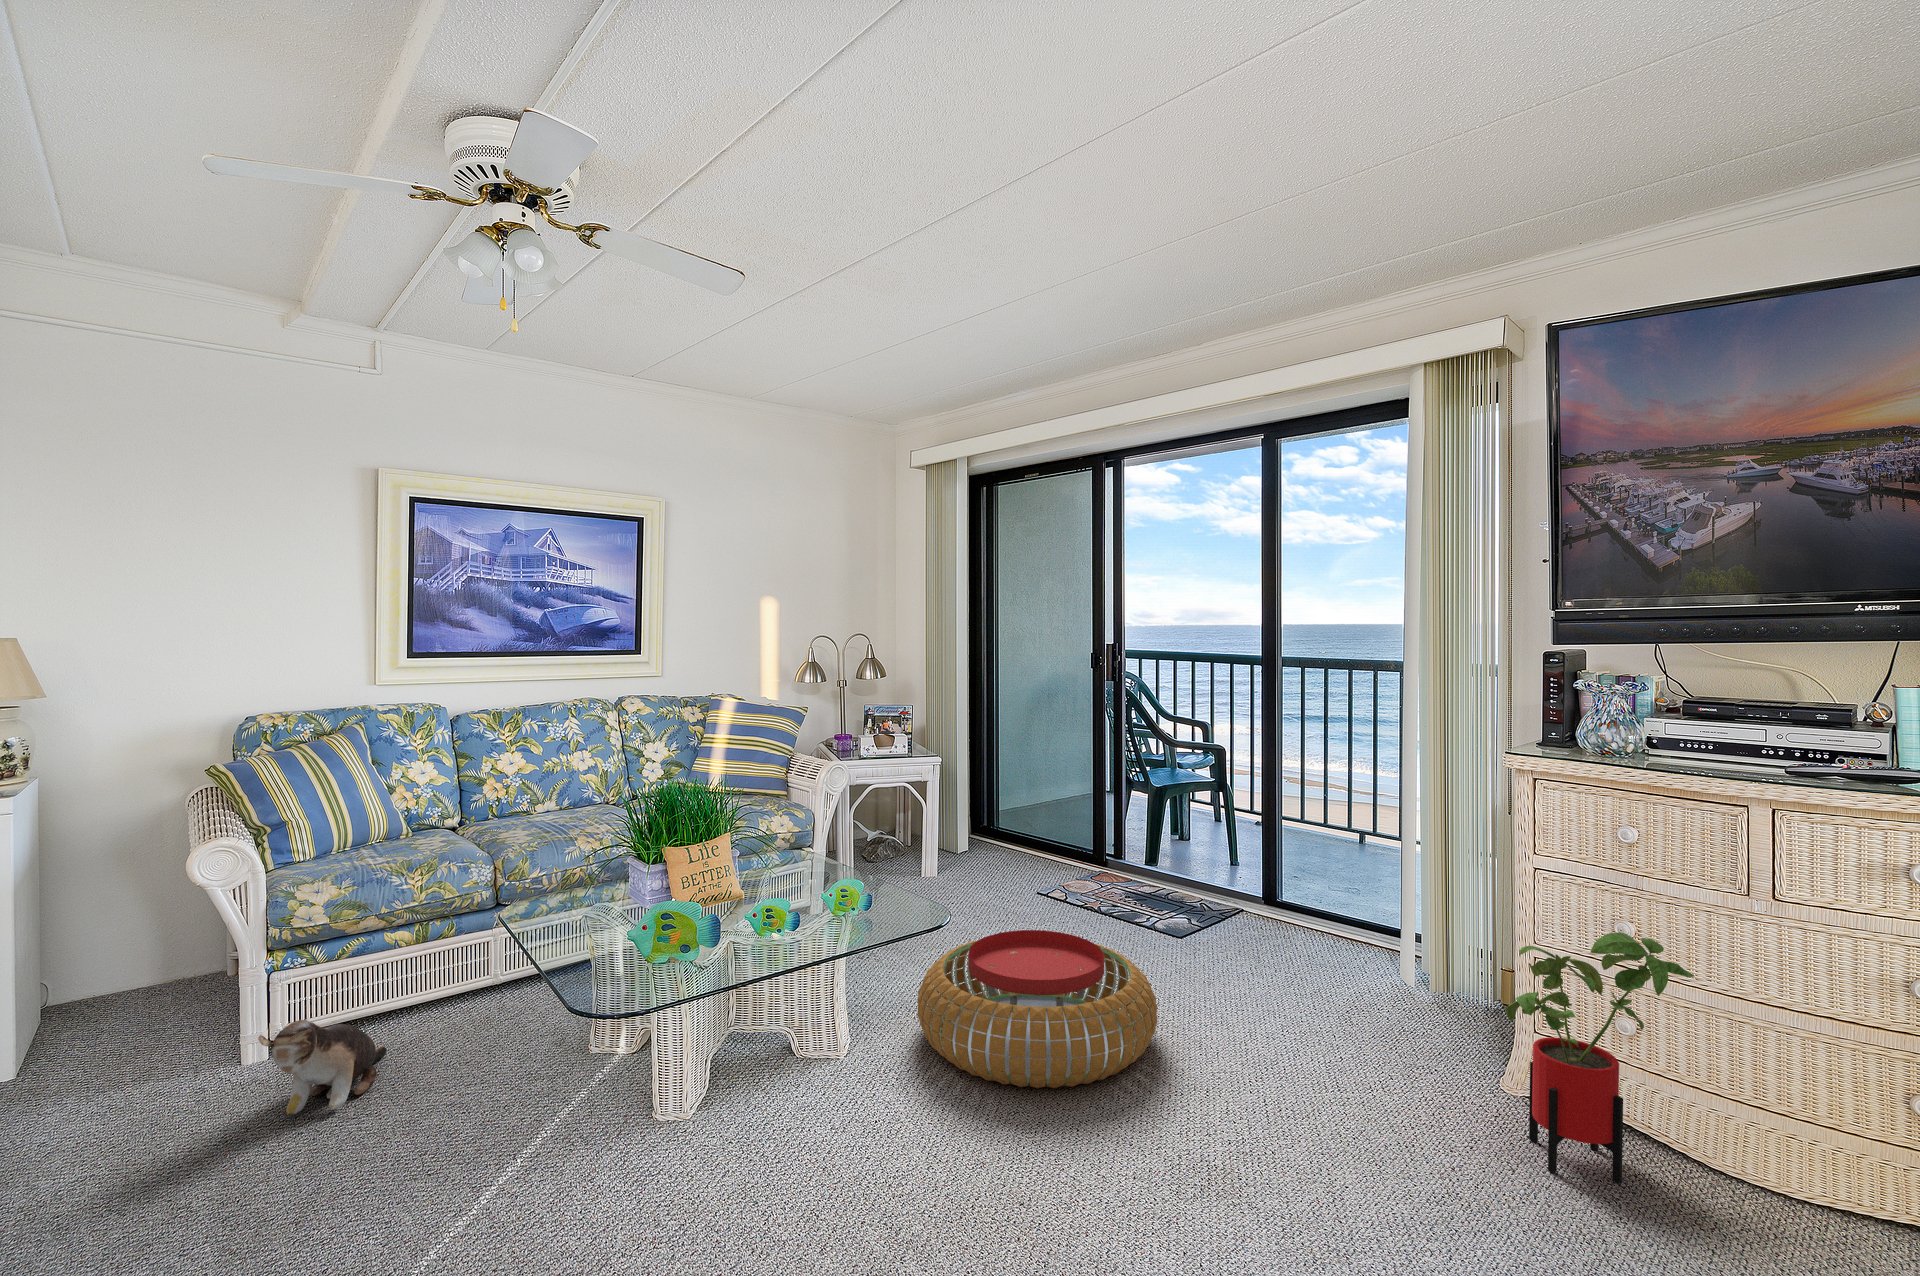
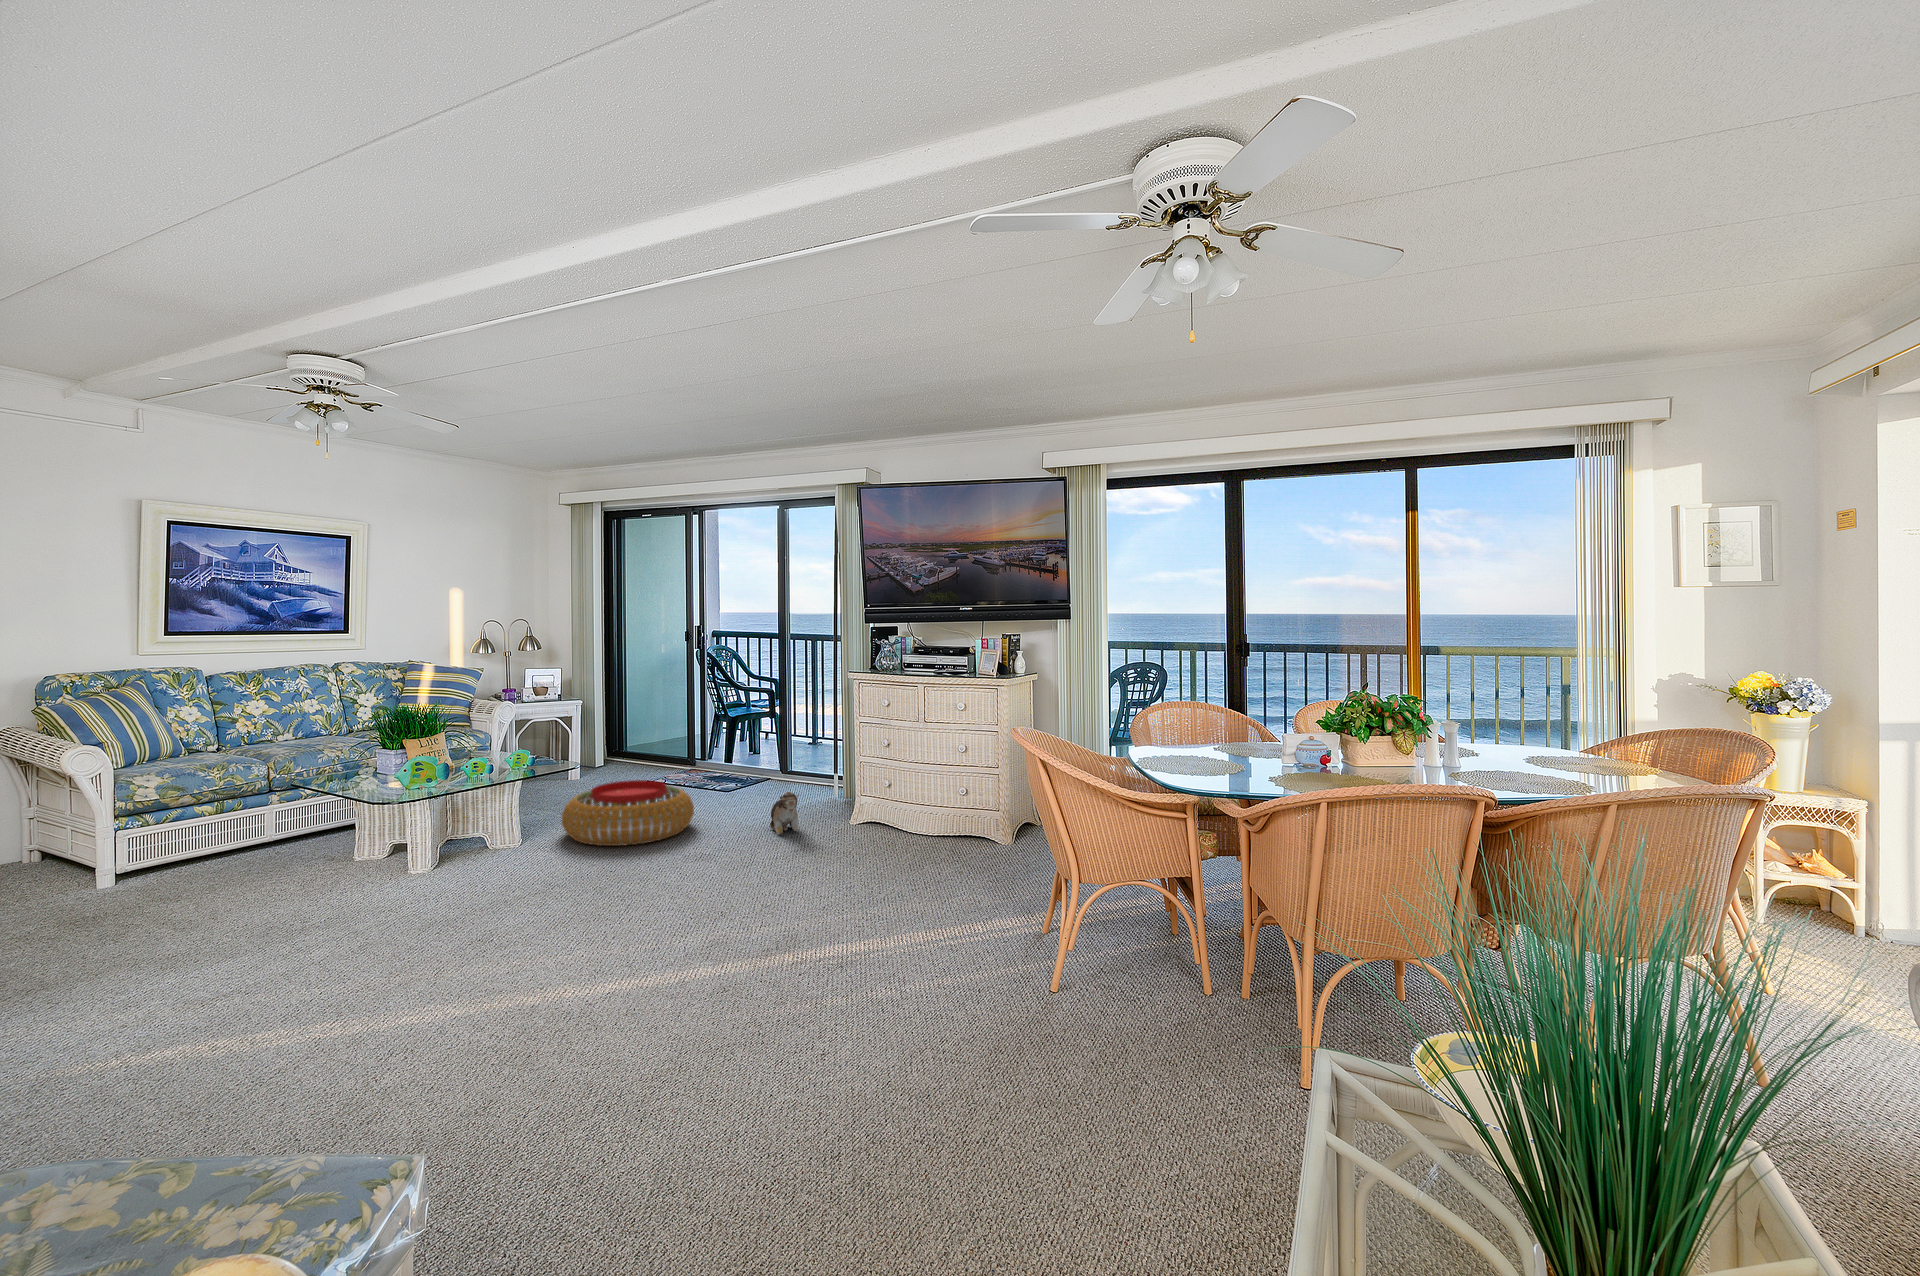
house plant: present [1505,932,1694,1183] -> none [831,744,896,845]
plush toy: present [258,1019,387,1115] -> present [770,792,799,835]

